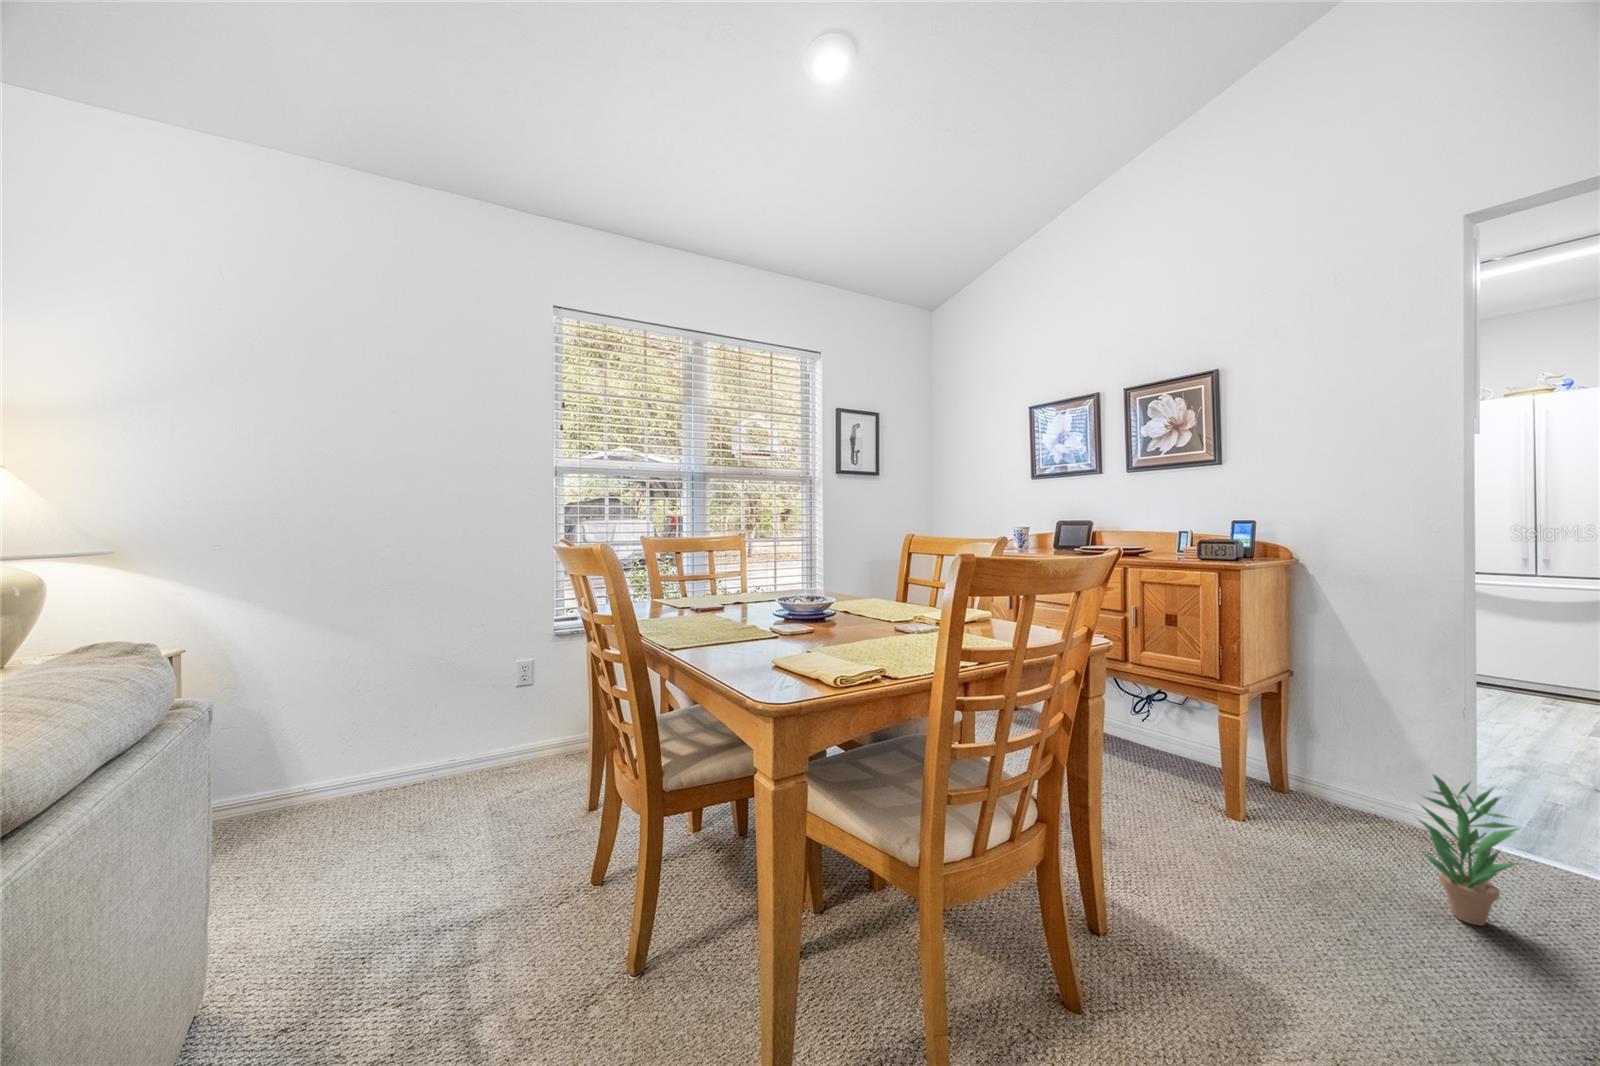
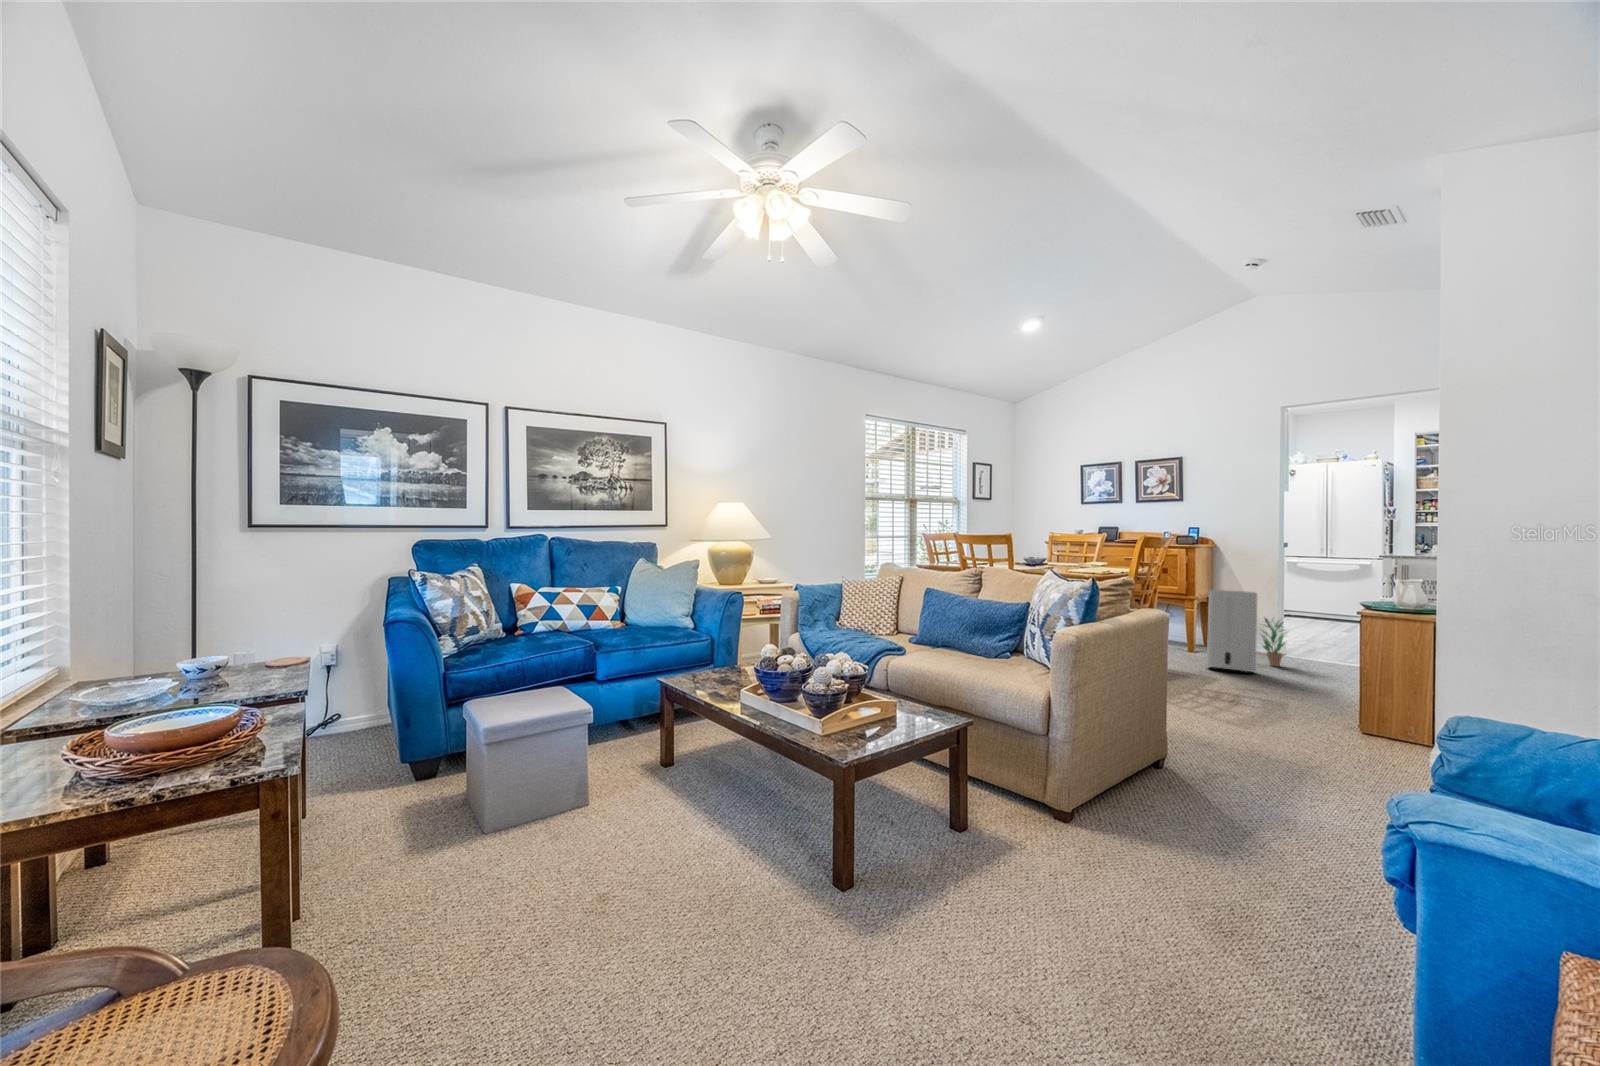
air purifier: none [1255,697,1418,978] -> present [1207,590,1257,672]

